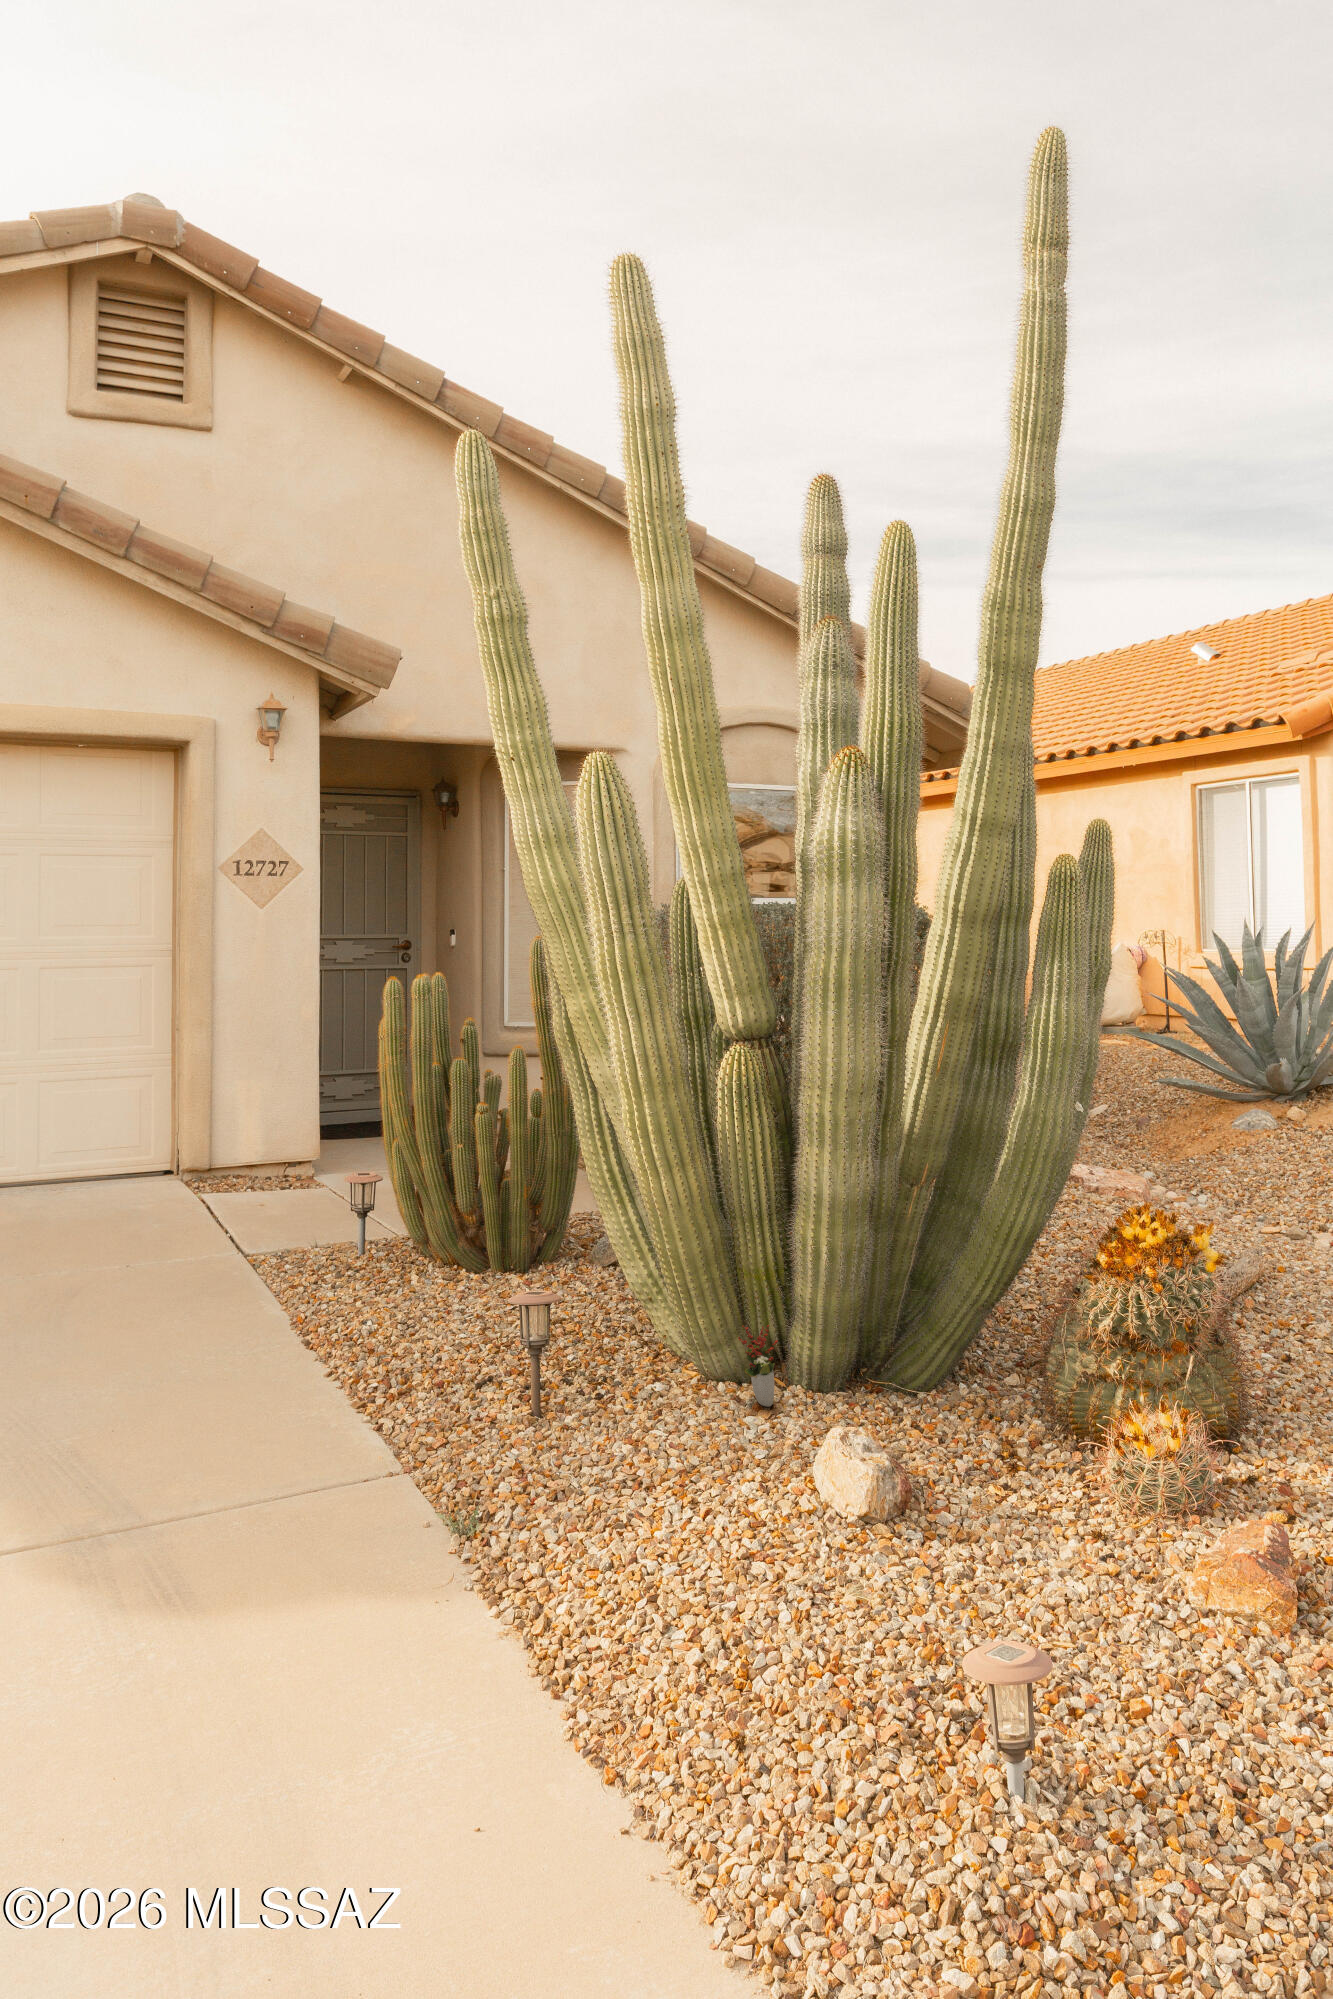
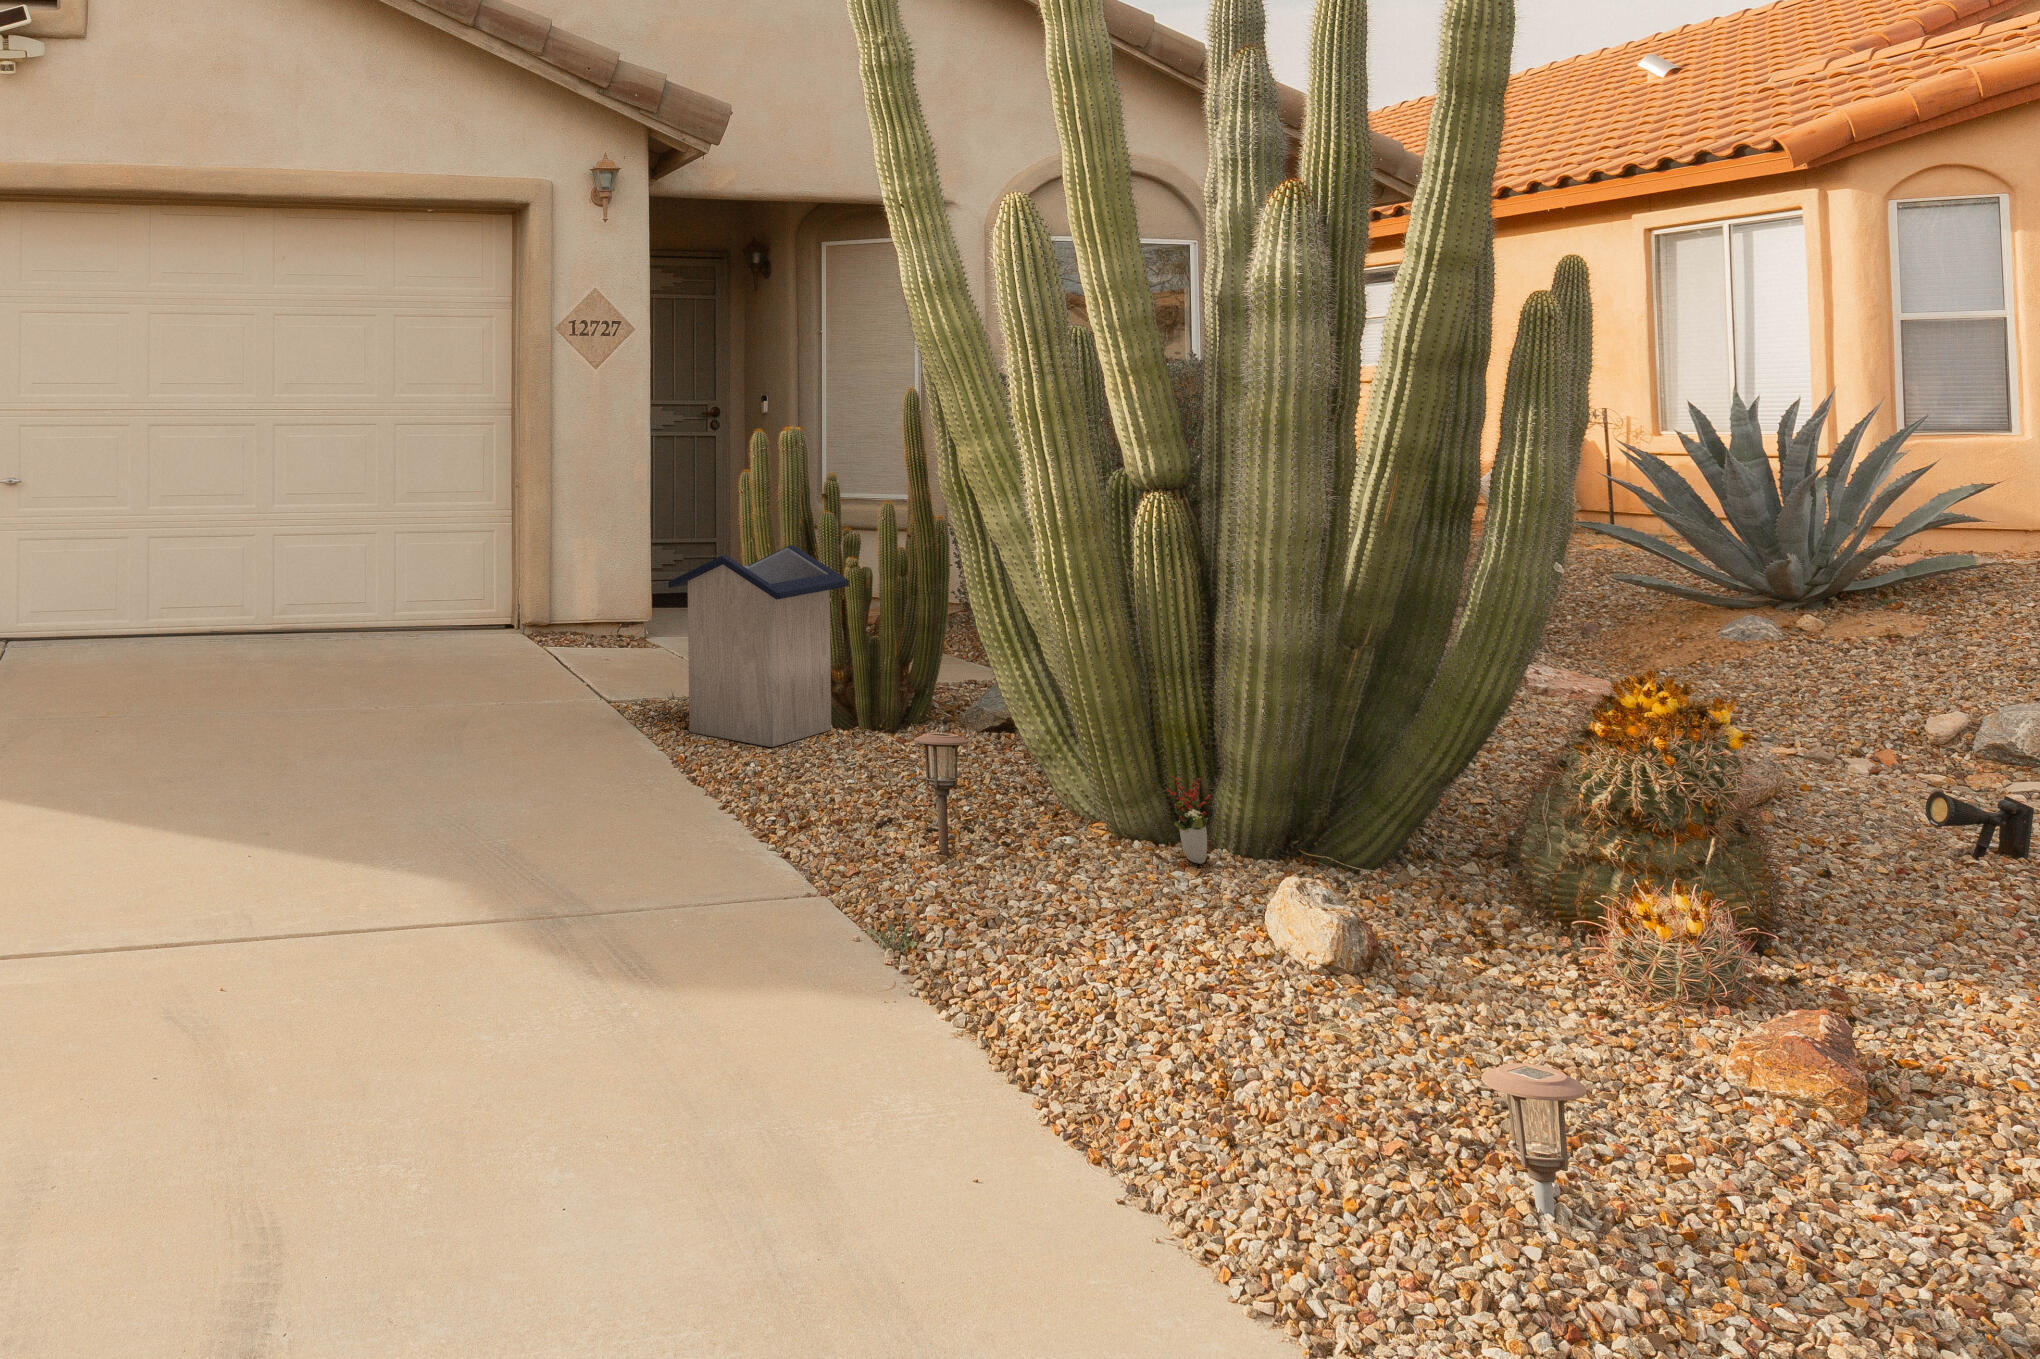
trash can: none [289,1097,472,1301] -> present [668,545,849,747]

